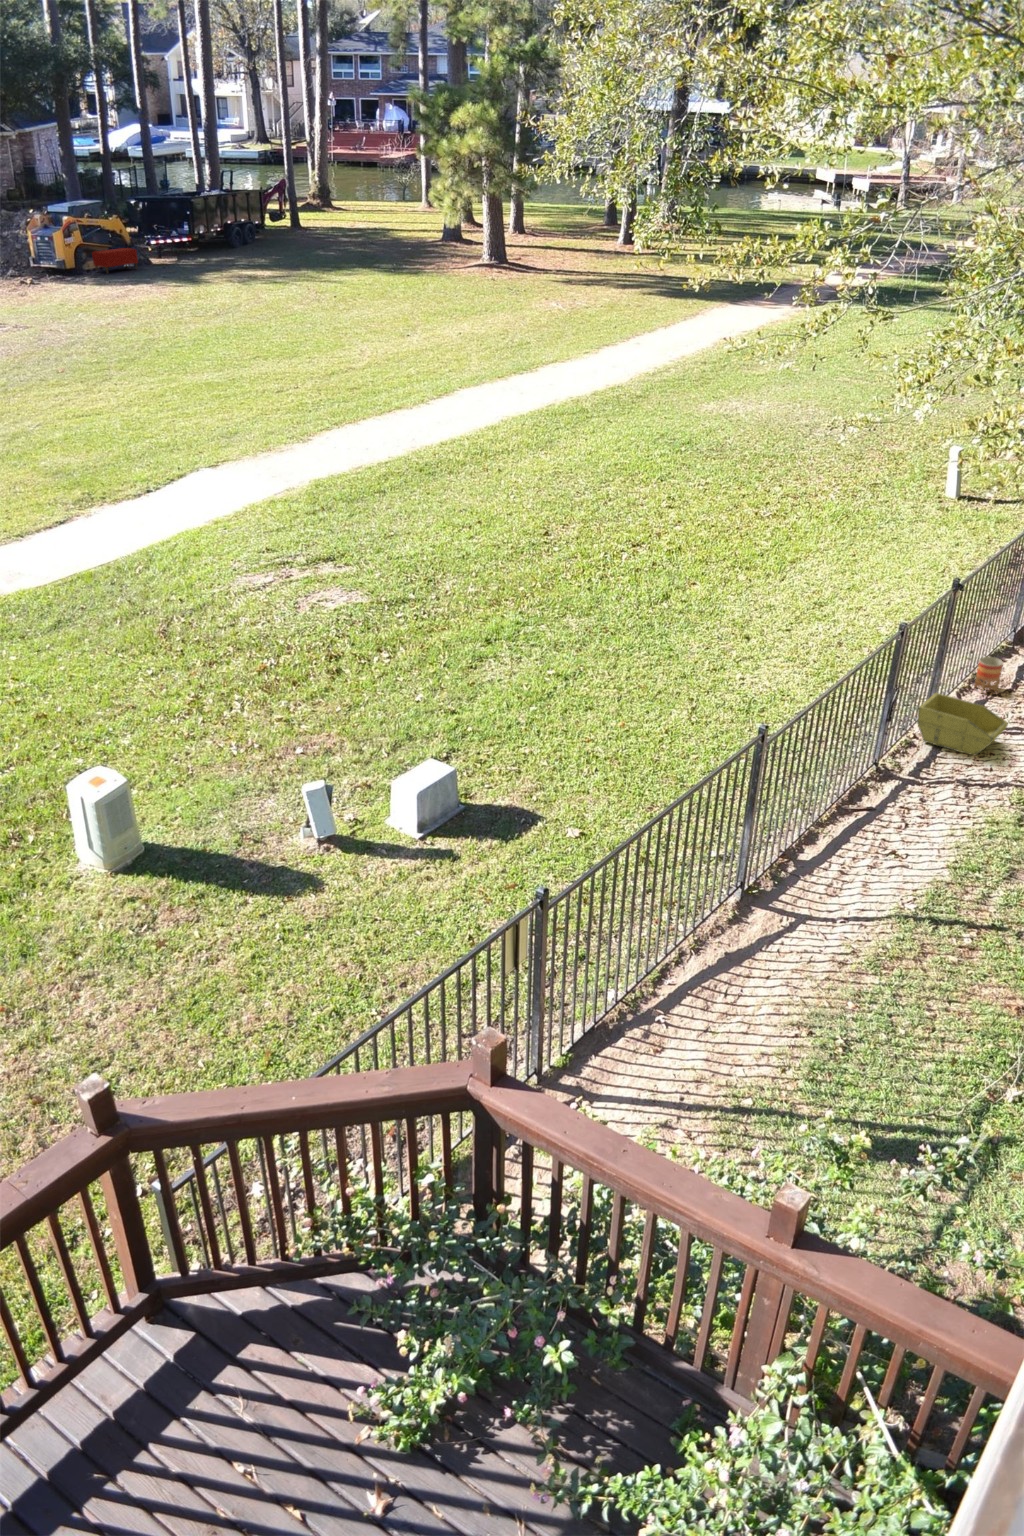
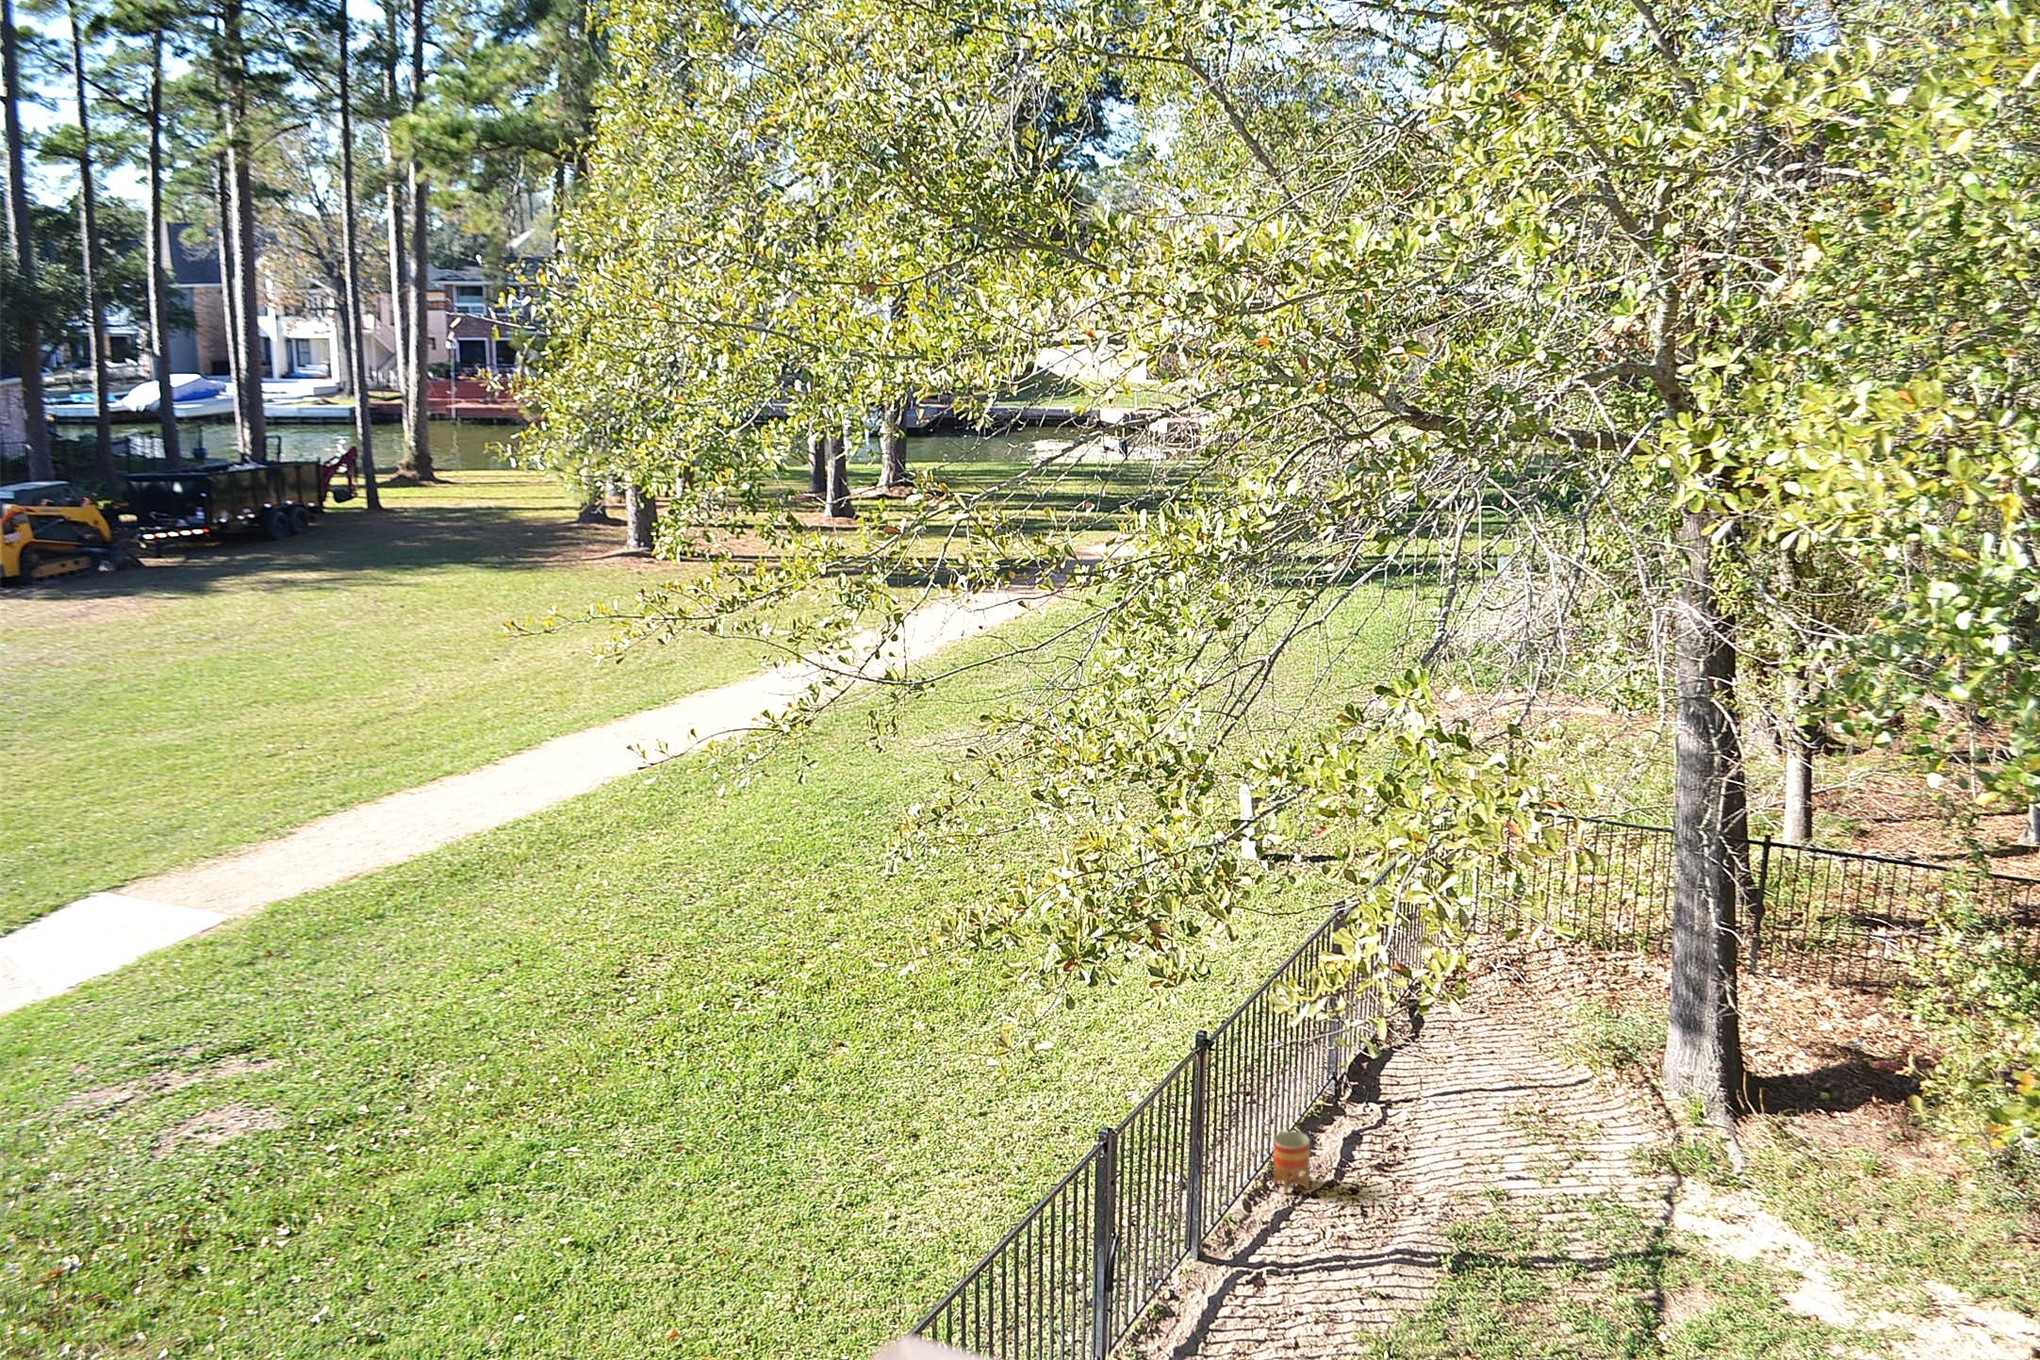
bench: present [92,248,138,273] -> none [22,552,99,589]
storage bin: present [917,693,1008,755] -> none [1171,1212,1316,1325]

